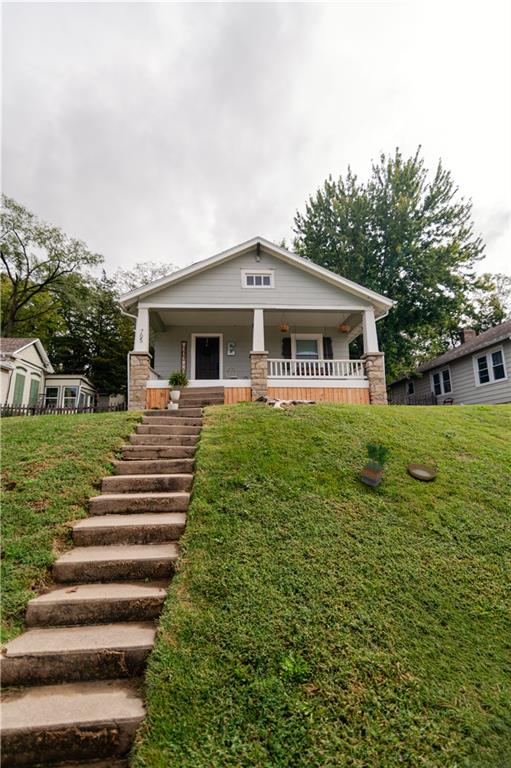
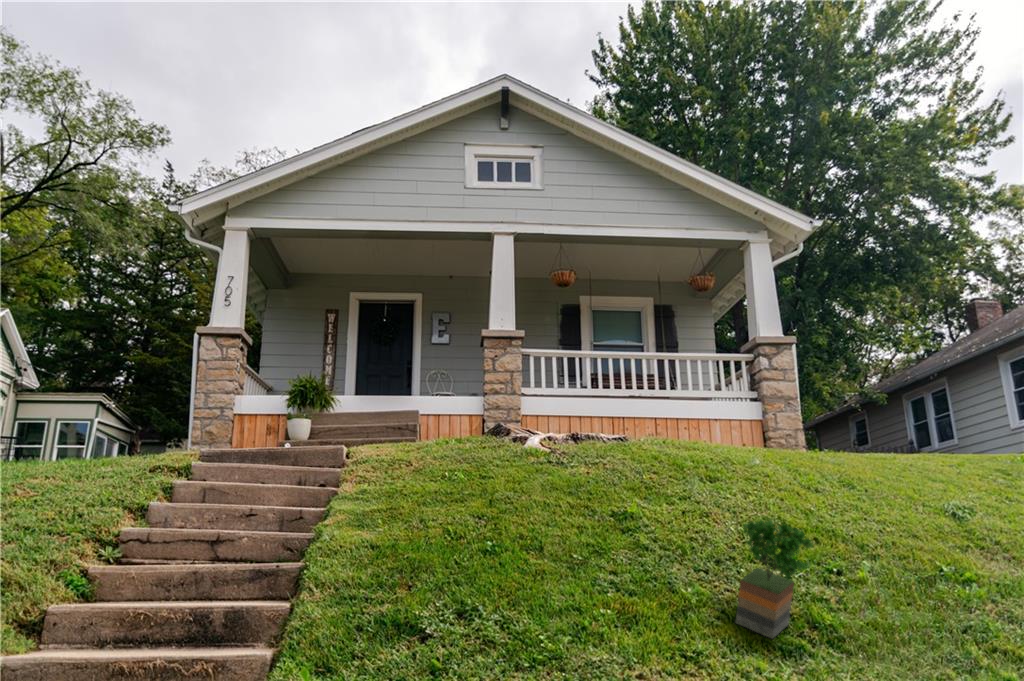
basket: present [408,454,437,480] -> none [859,552,938,622]

